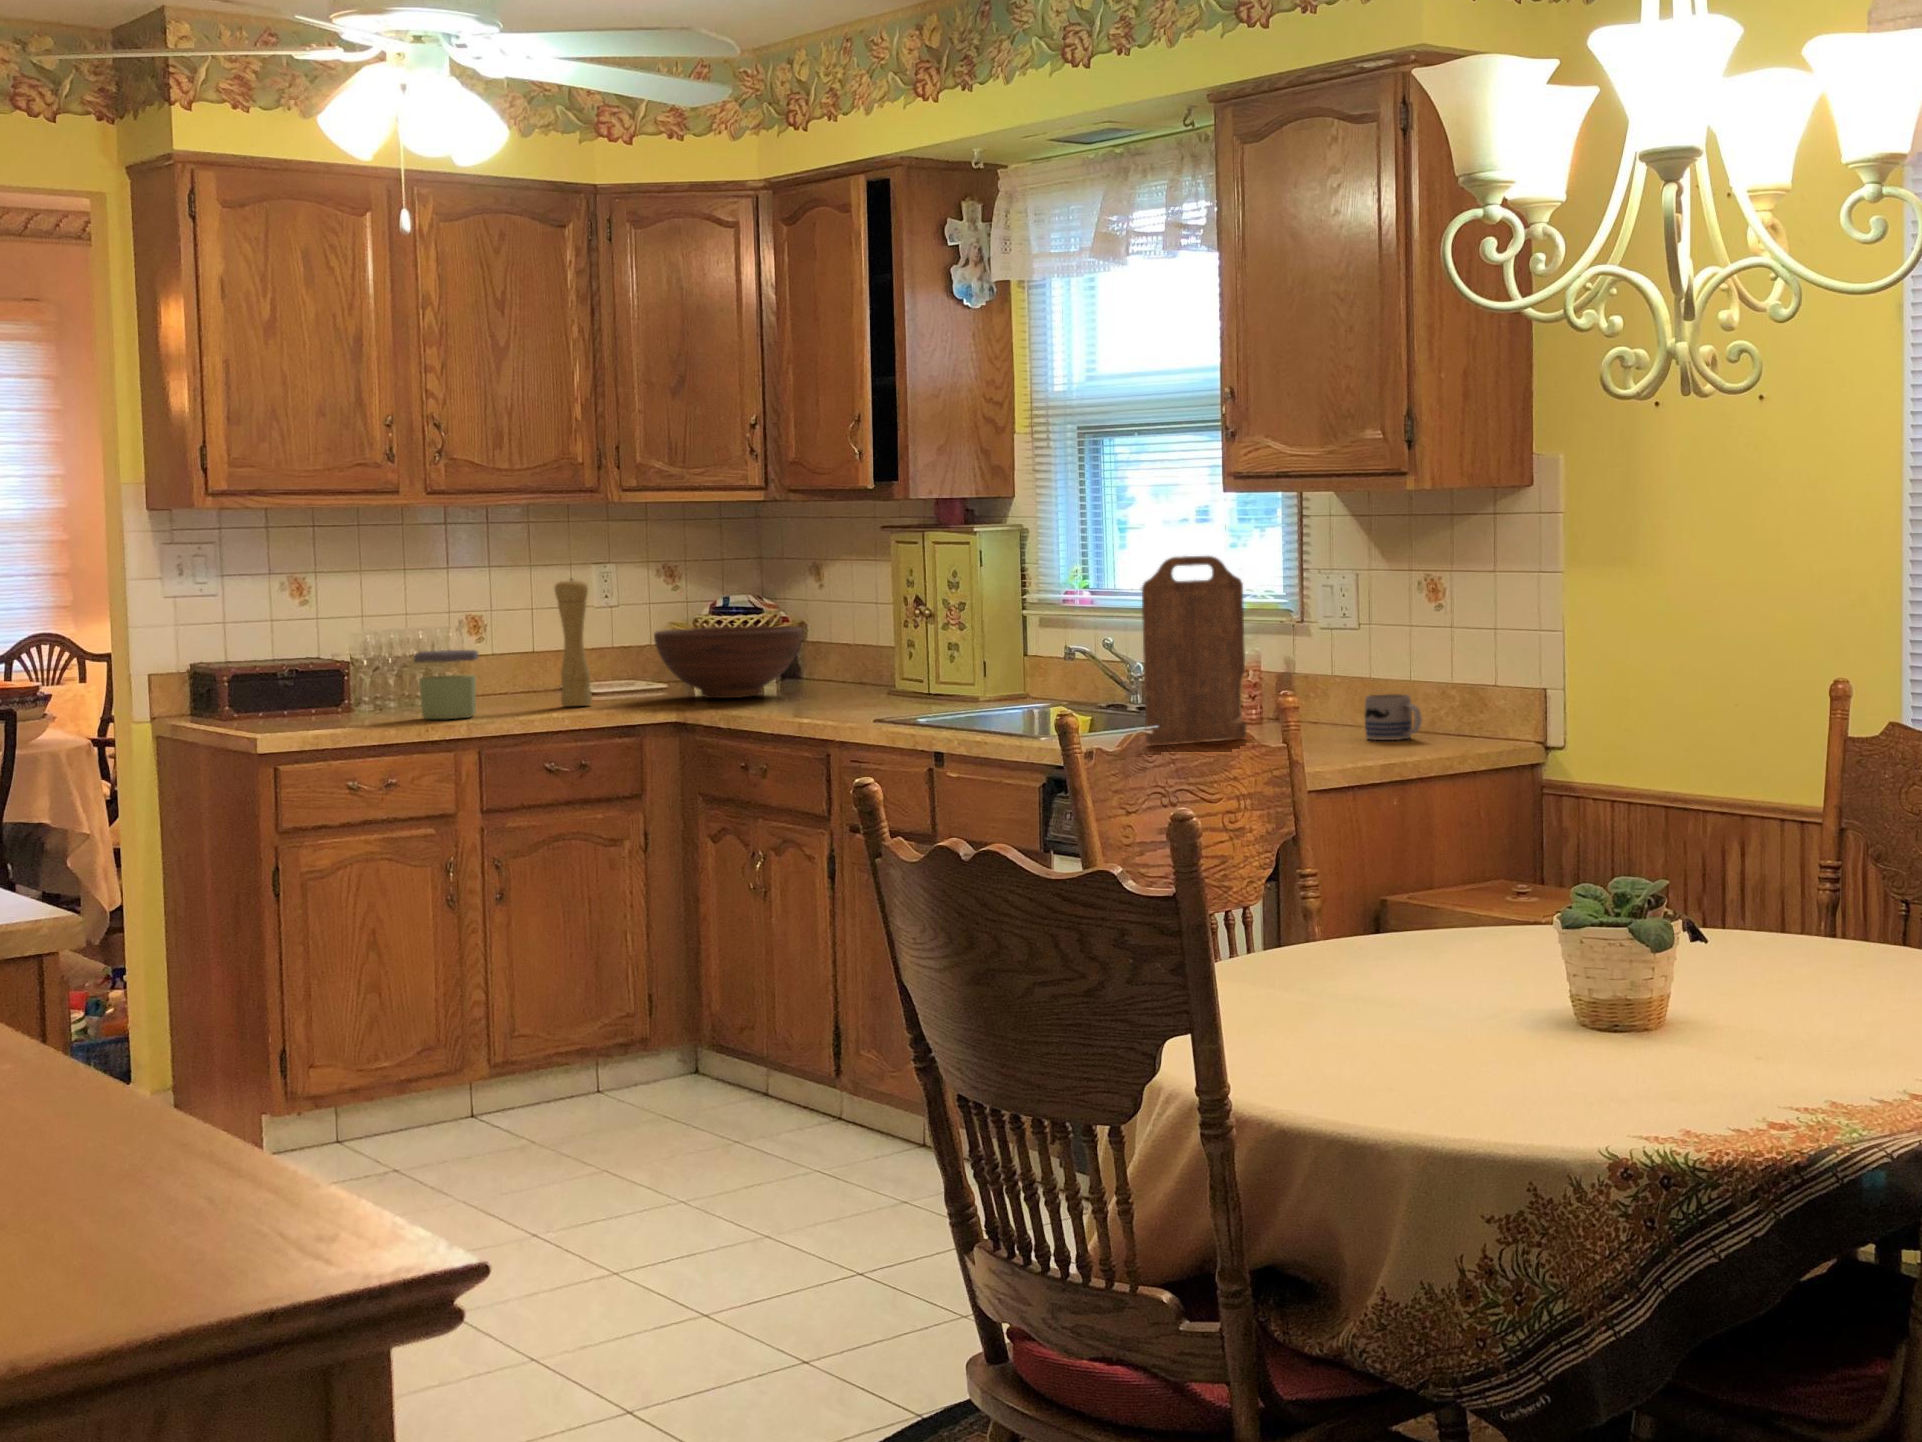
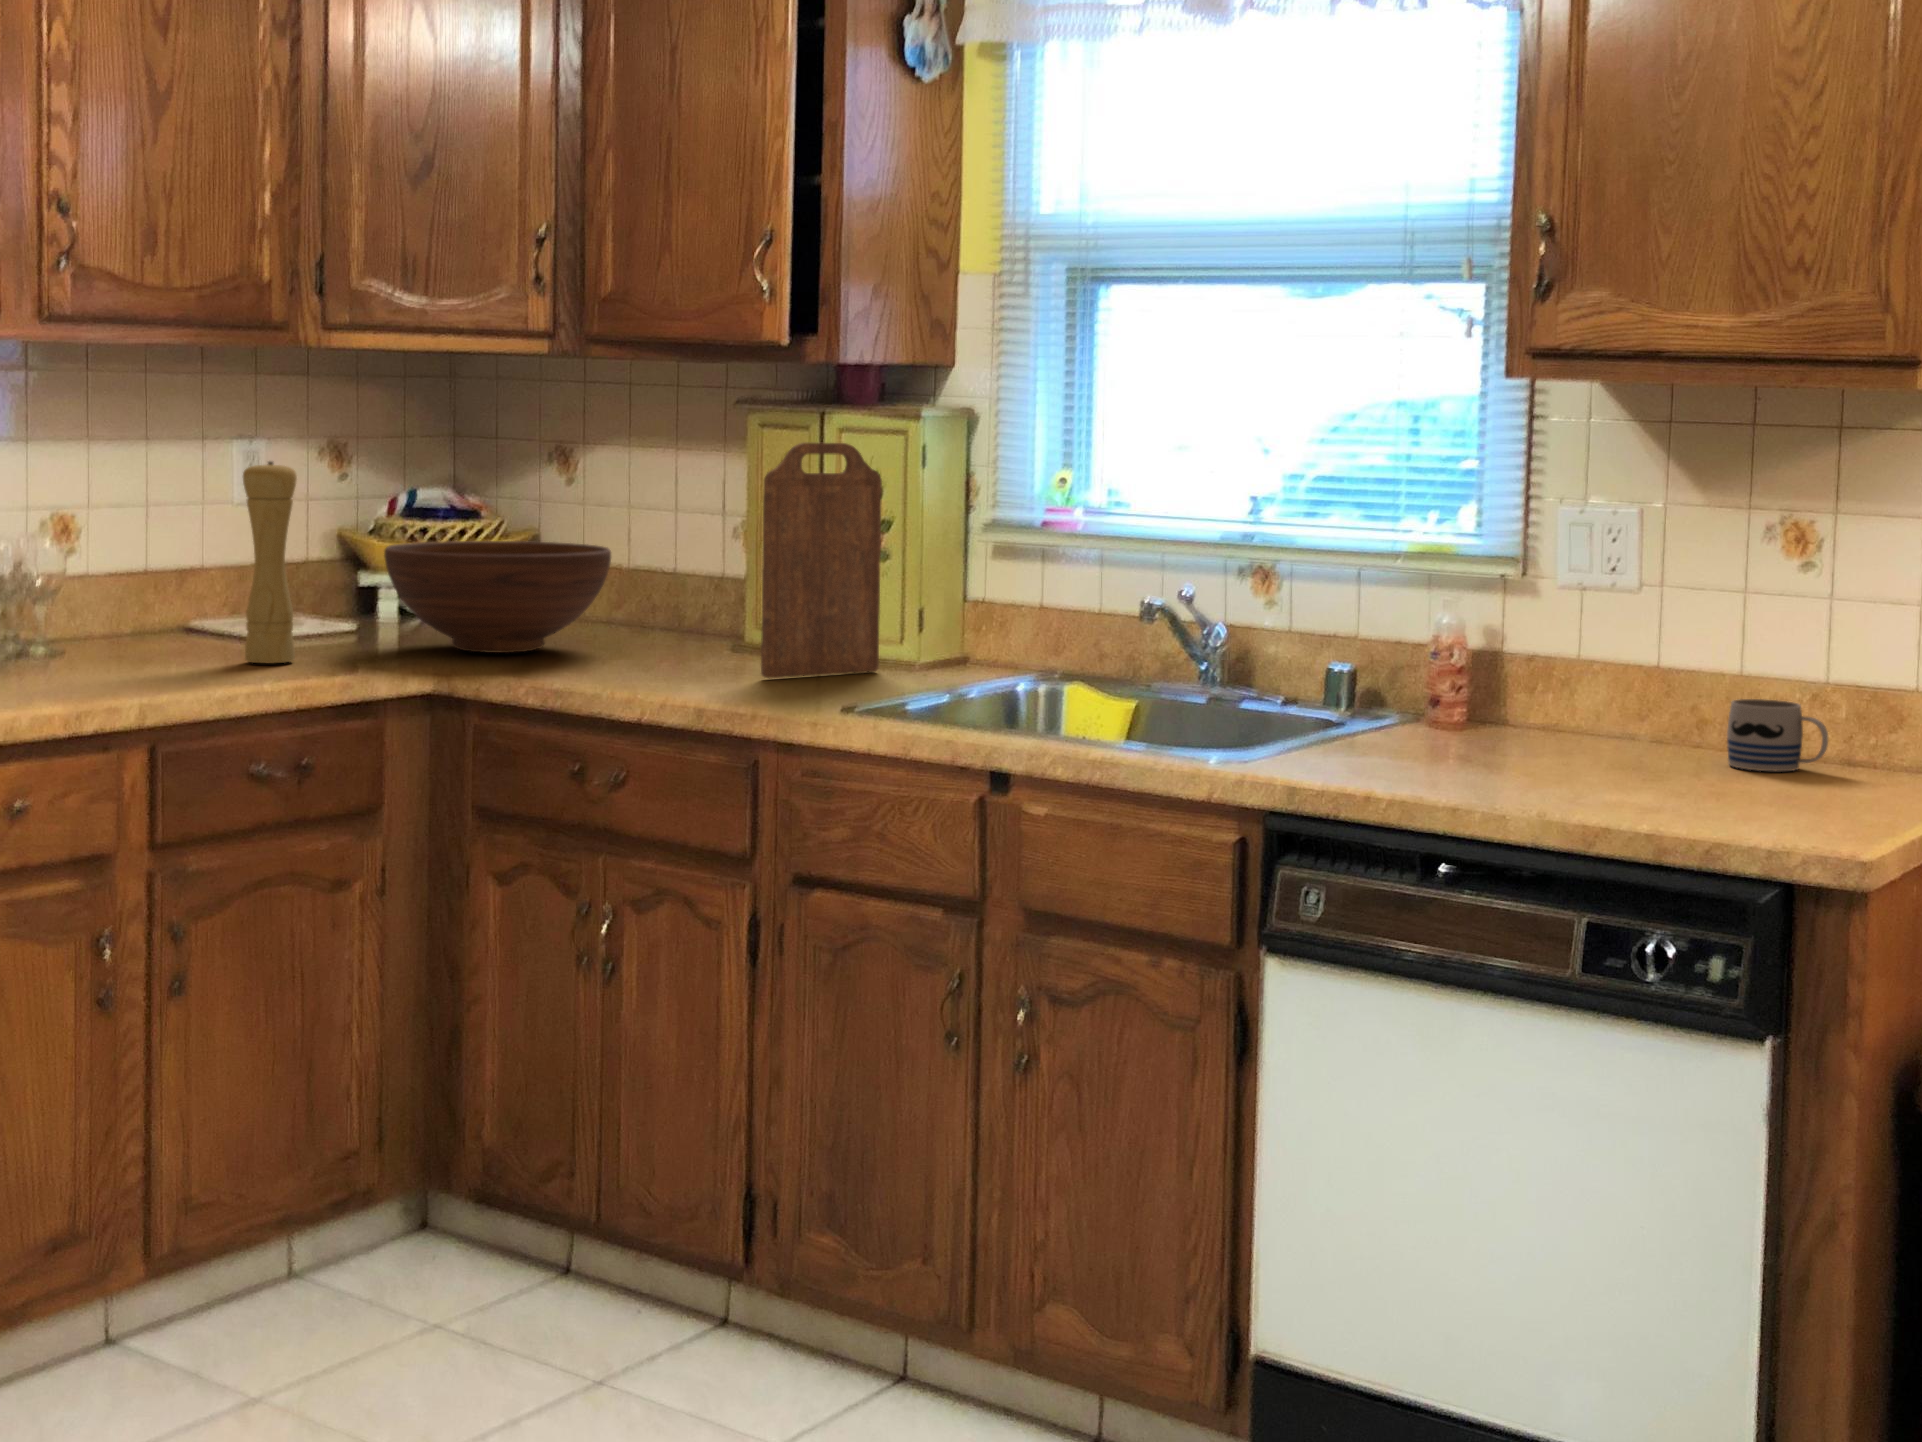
cutting board: present [1142,556,1246,744] -> present [761,443,882,678]
jar: present [414,650,478,719] -> none [32,571,137,687]

